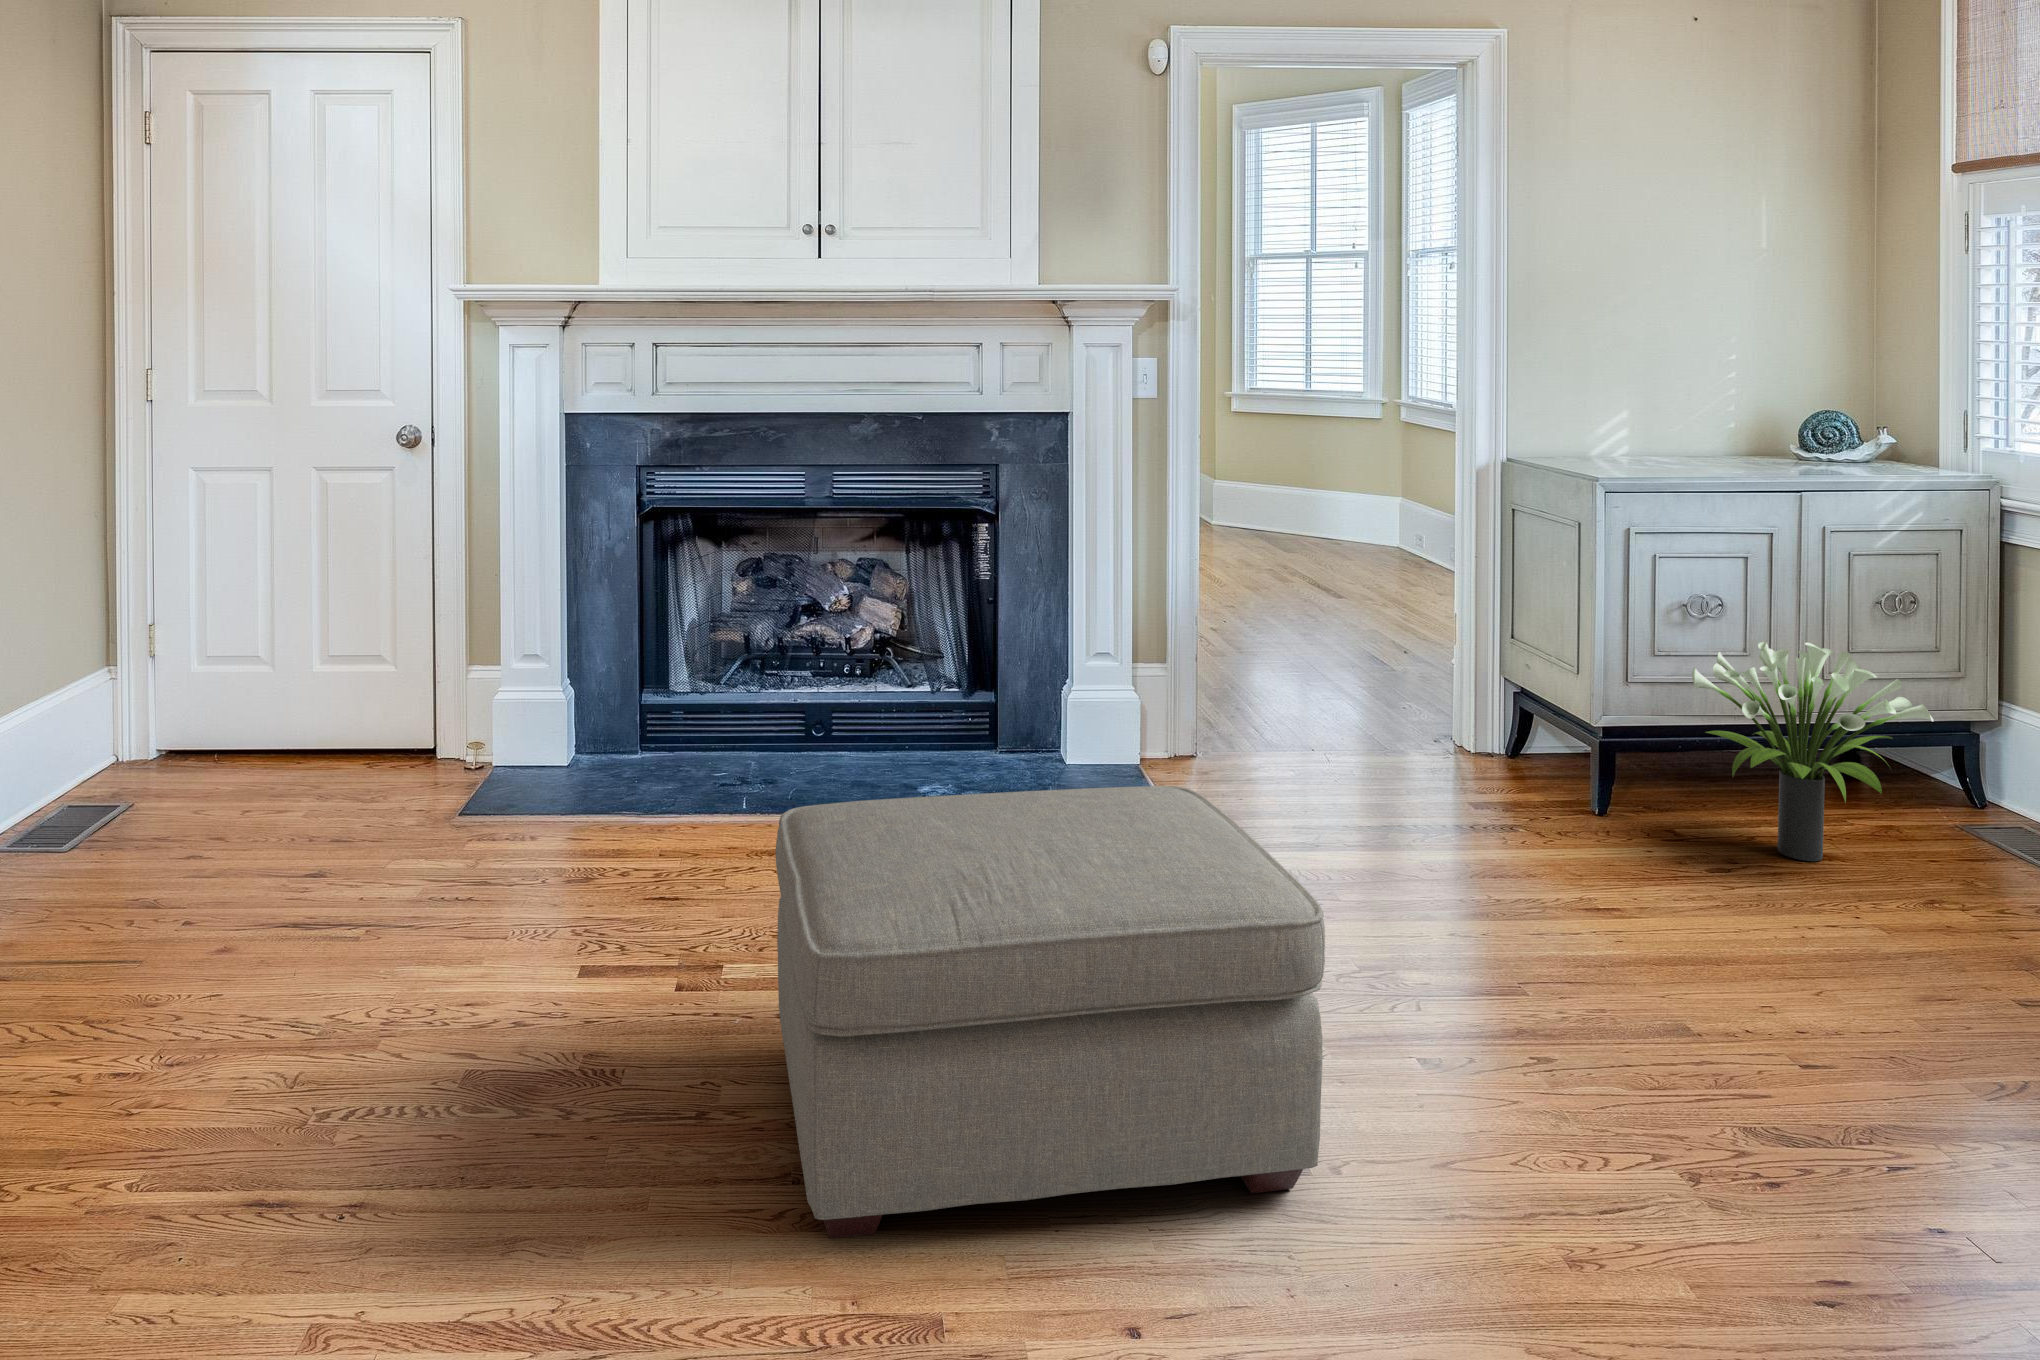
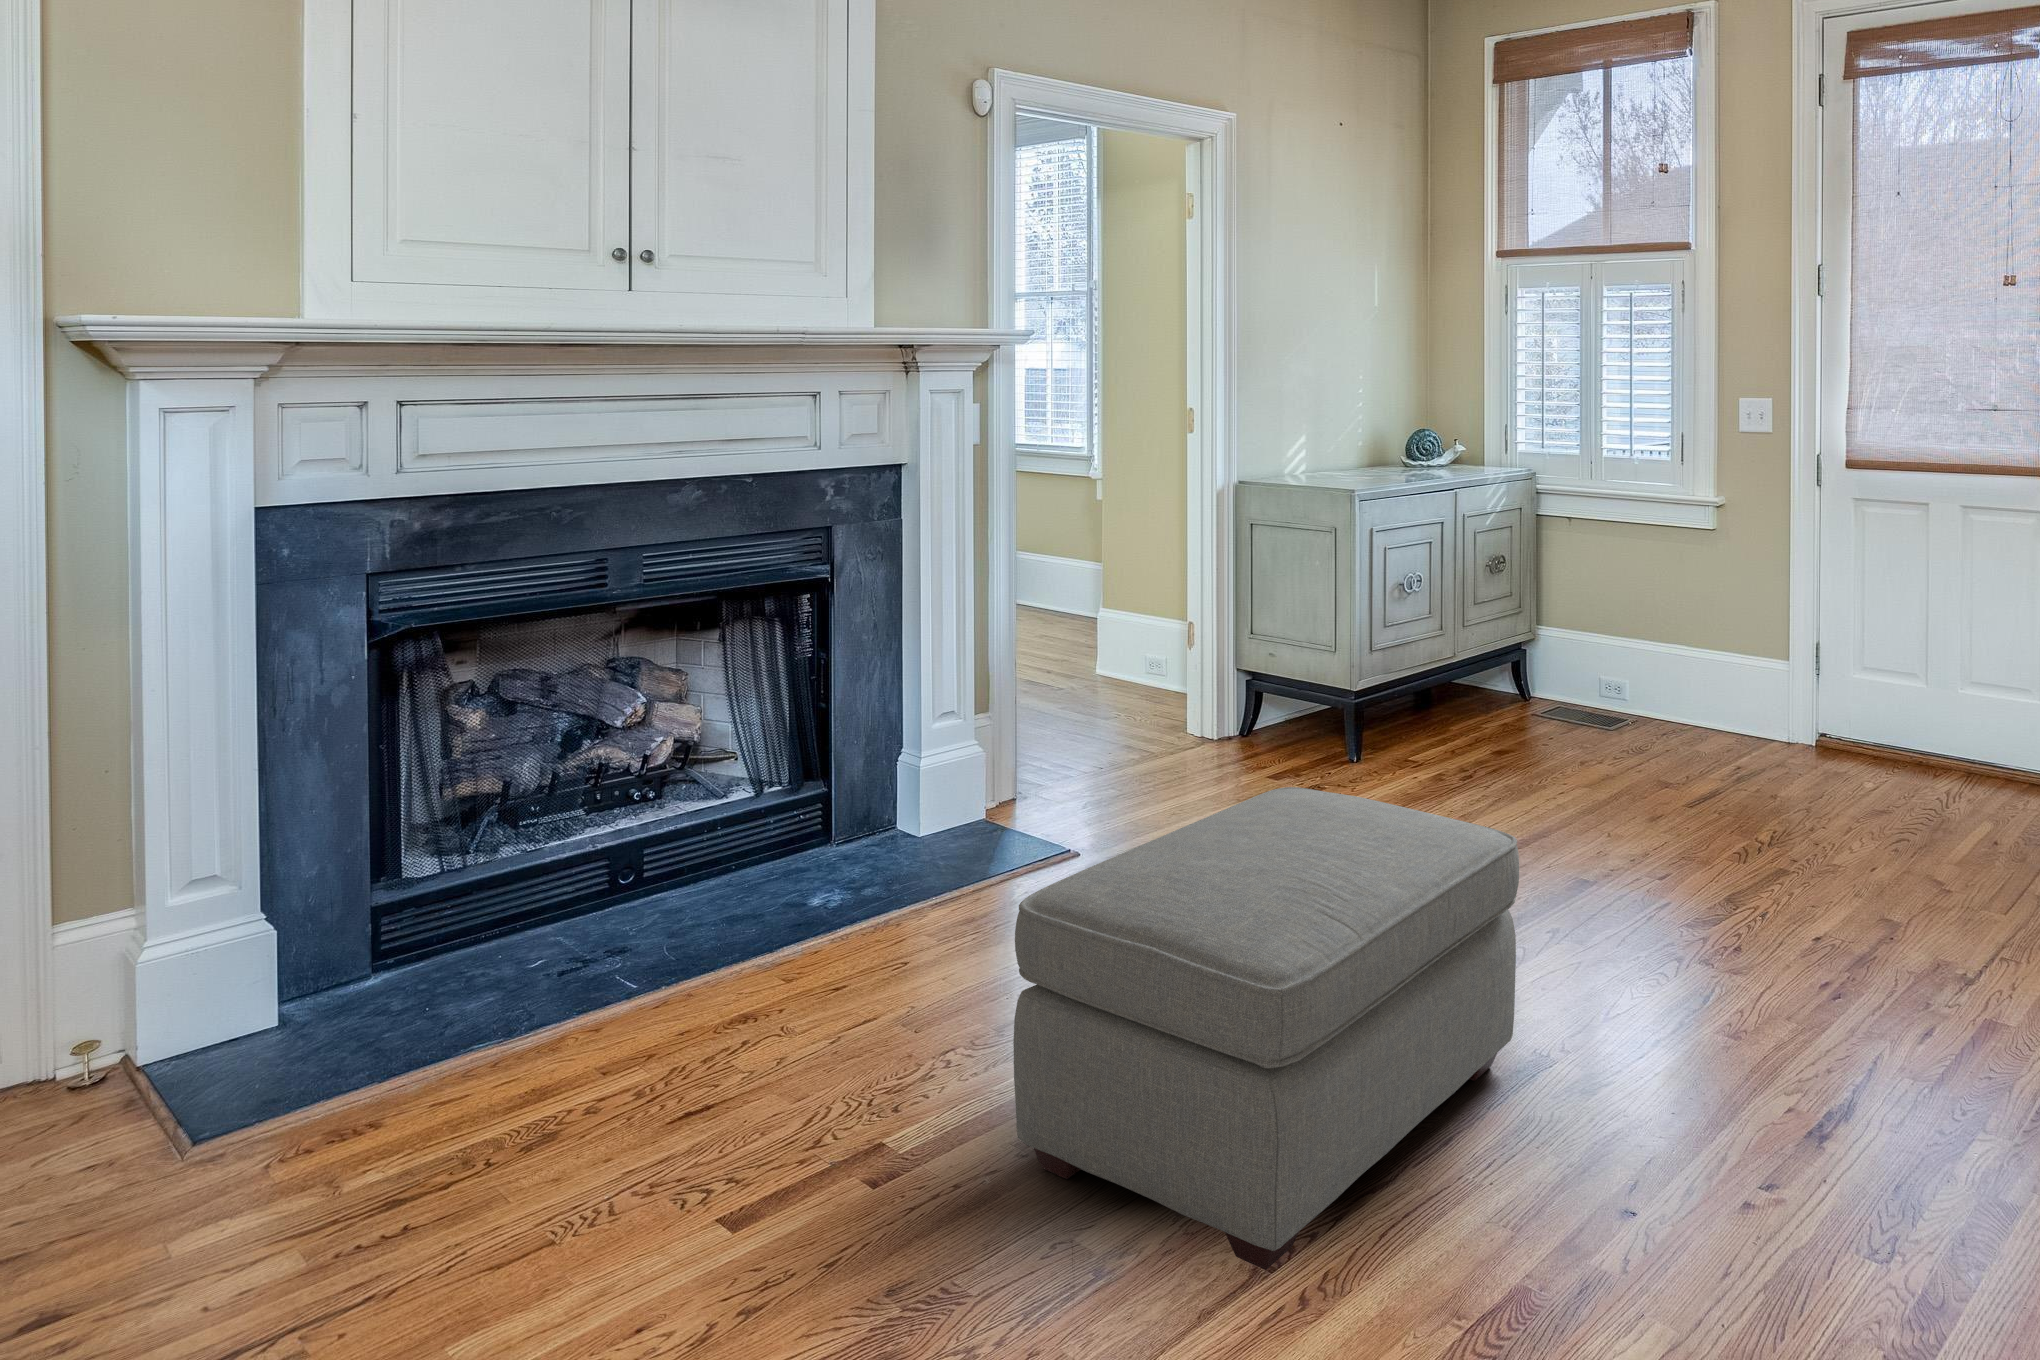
potted plant: present [1692,641,1934,861] -> none [1416,597,1561,756]

